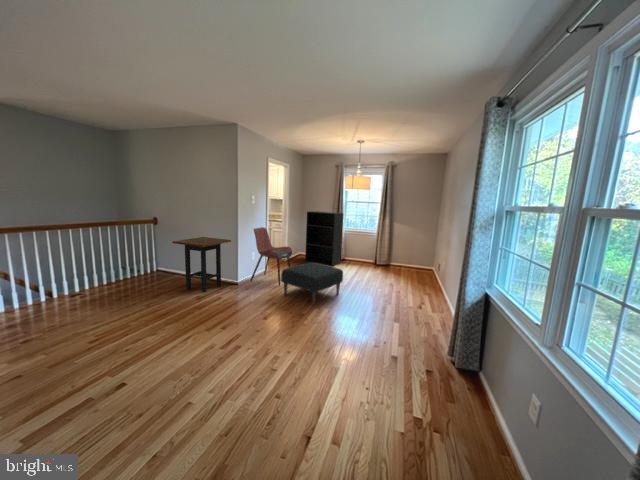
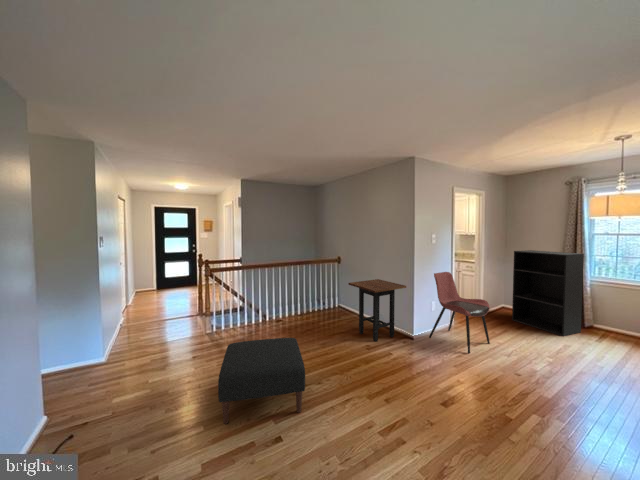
ottoman: present [281,263,343,306] -> present [218,338,305,424]

